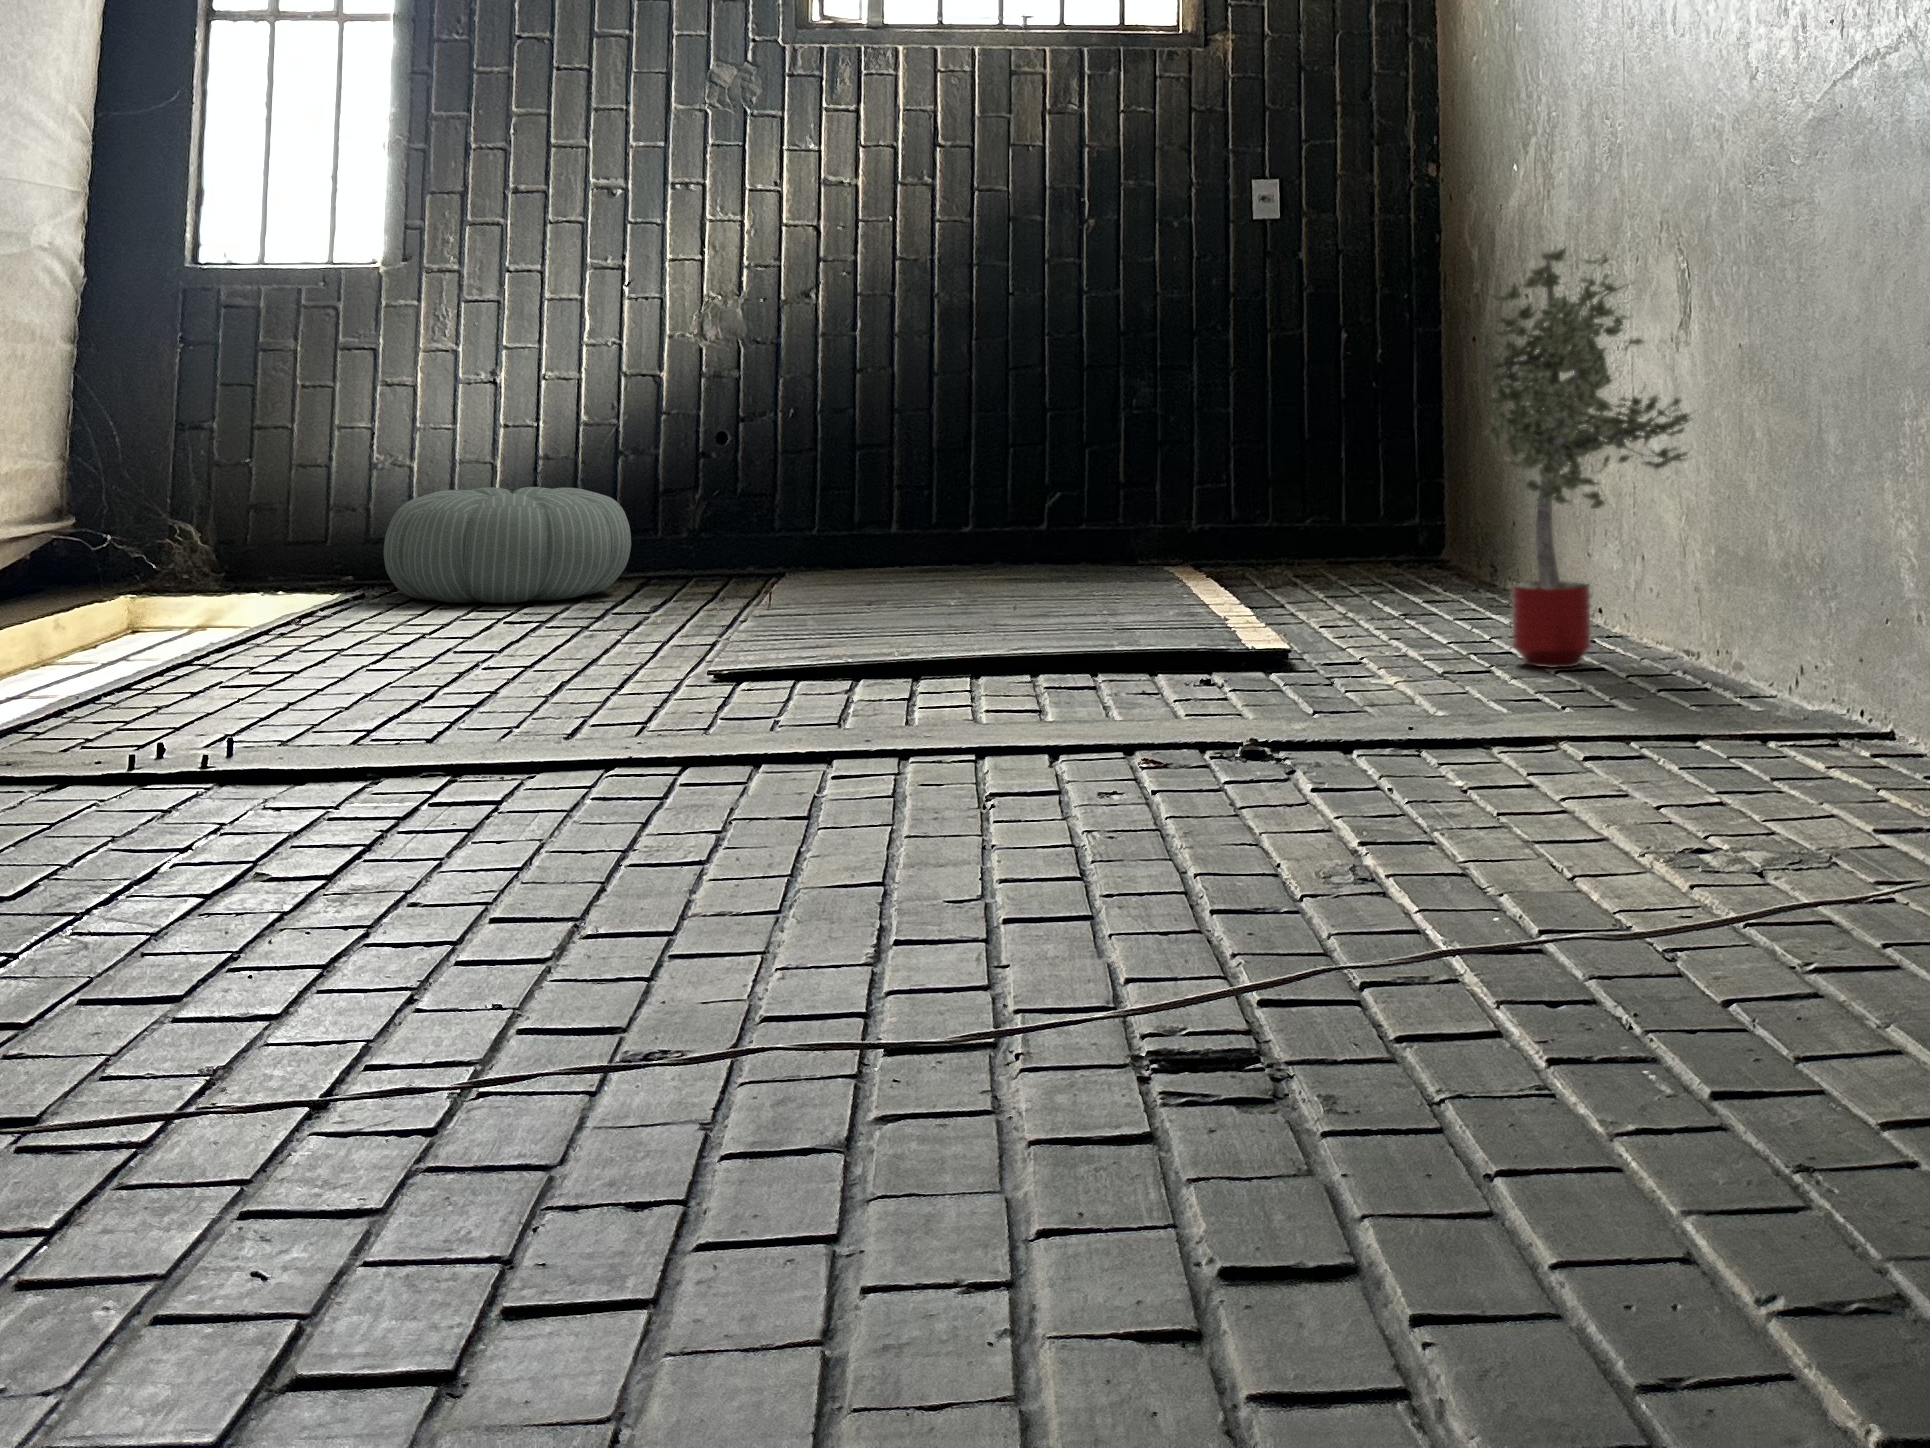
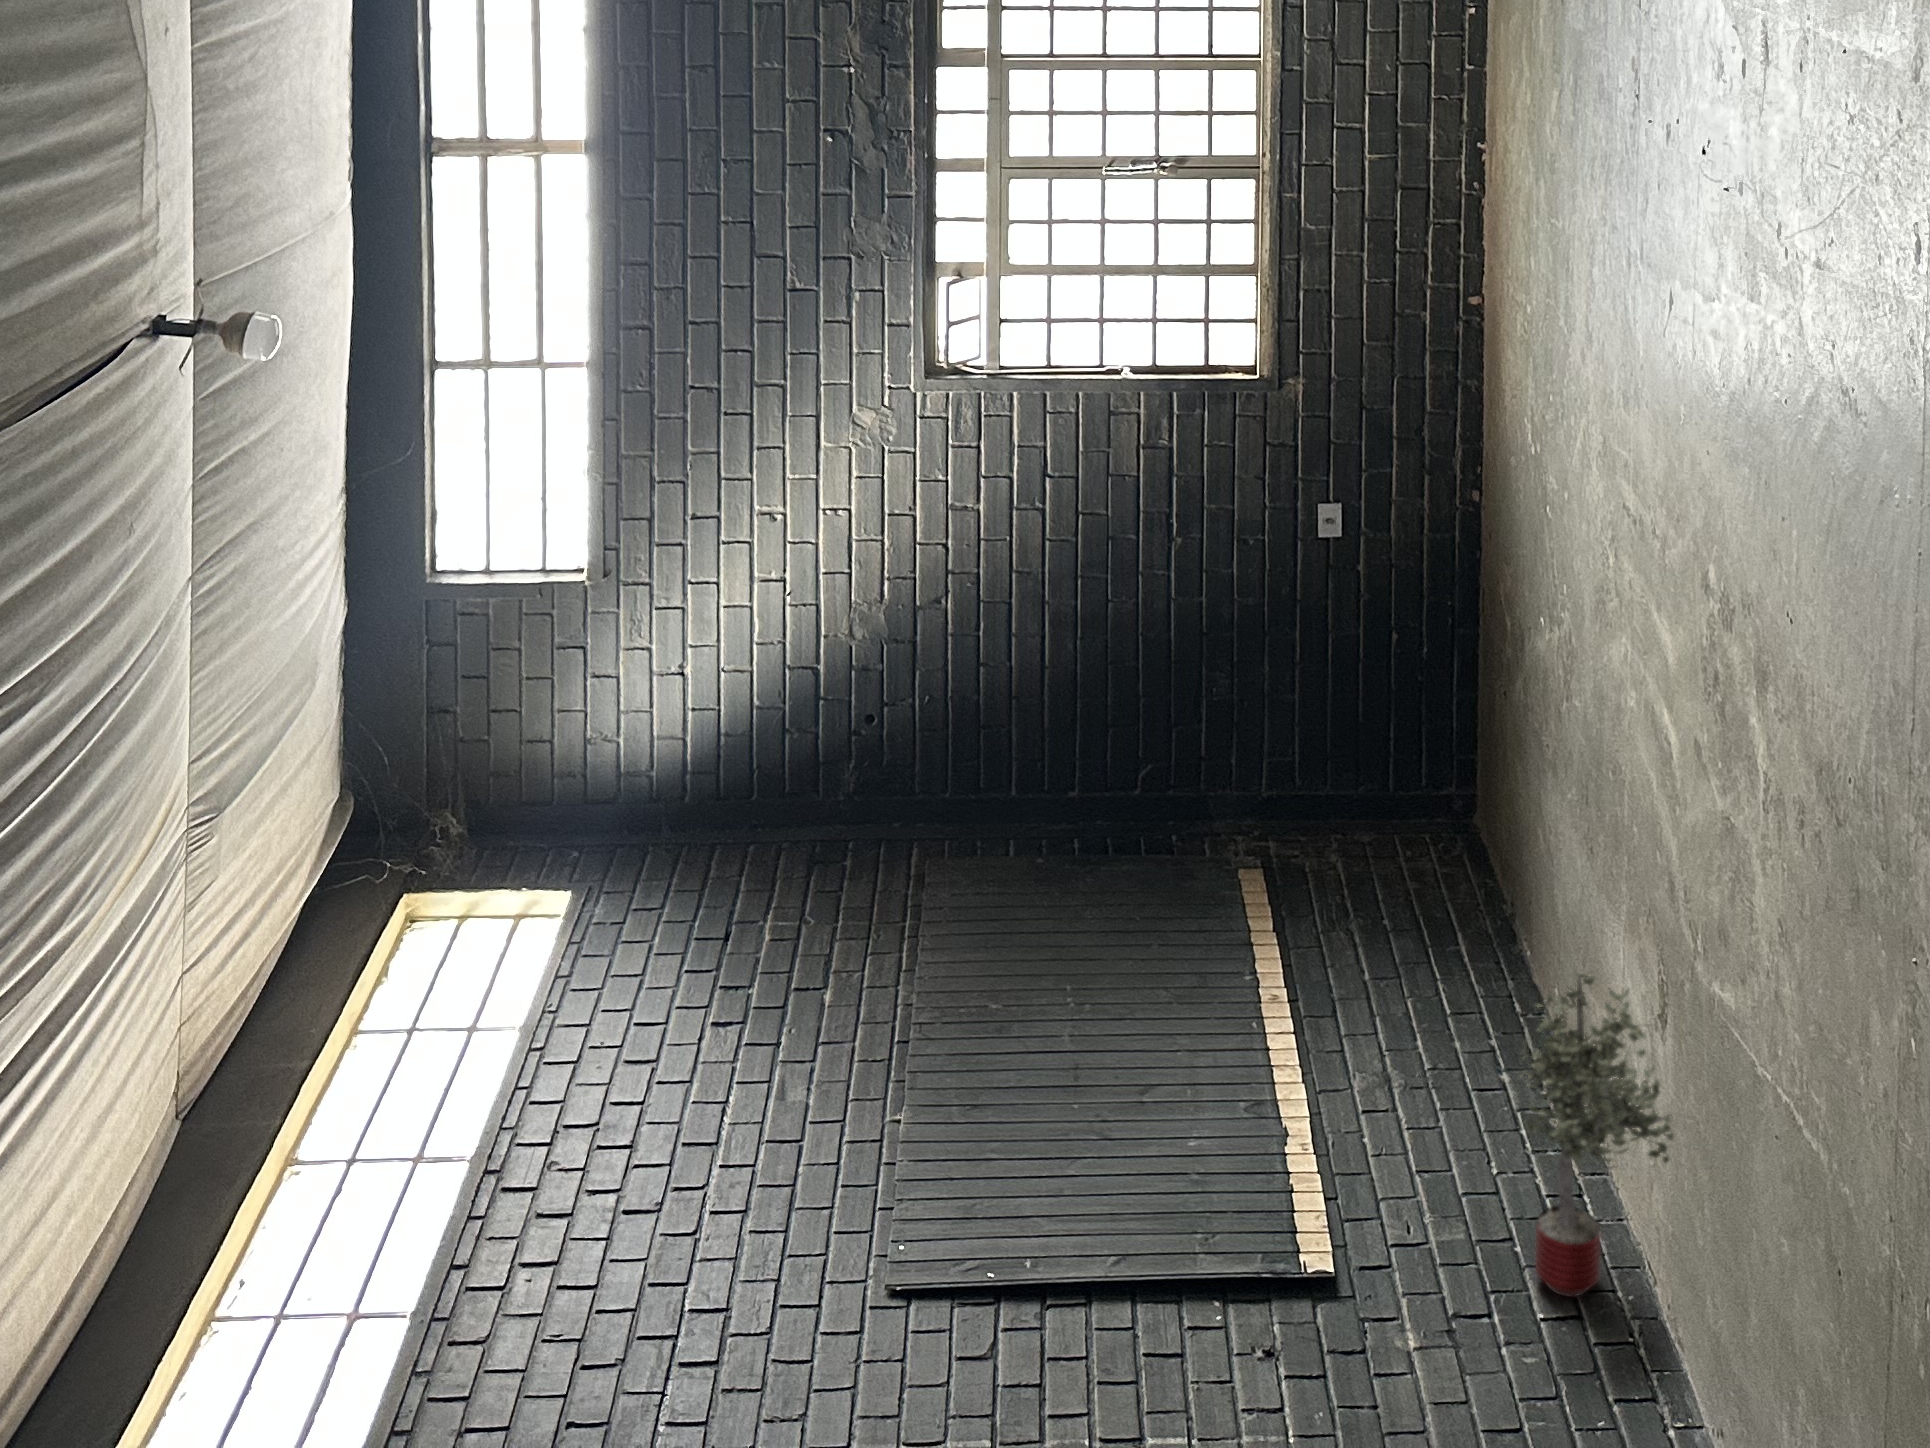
pouf: present [384,487,631,603] -> none [615,834,810,979]

